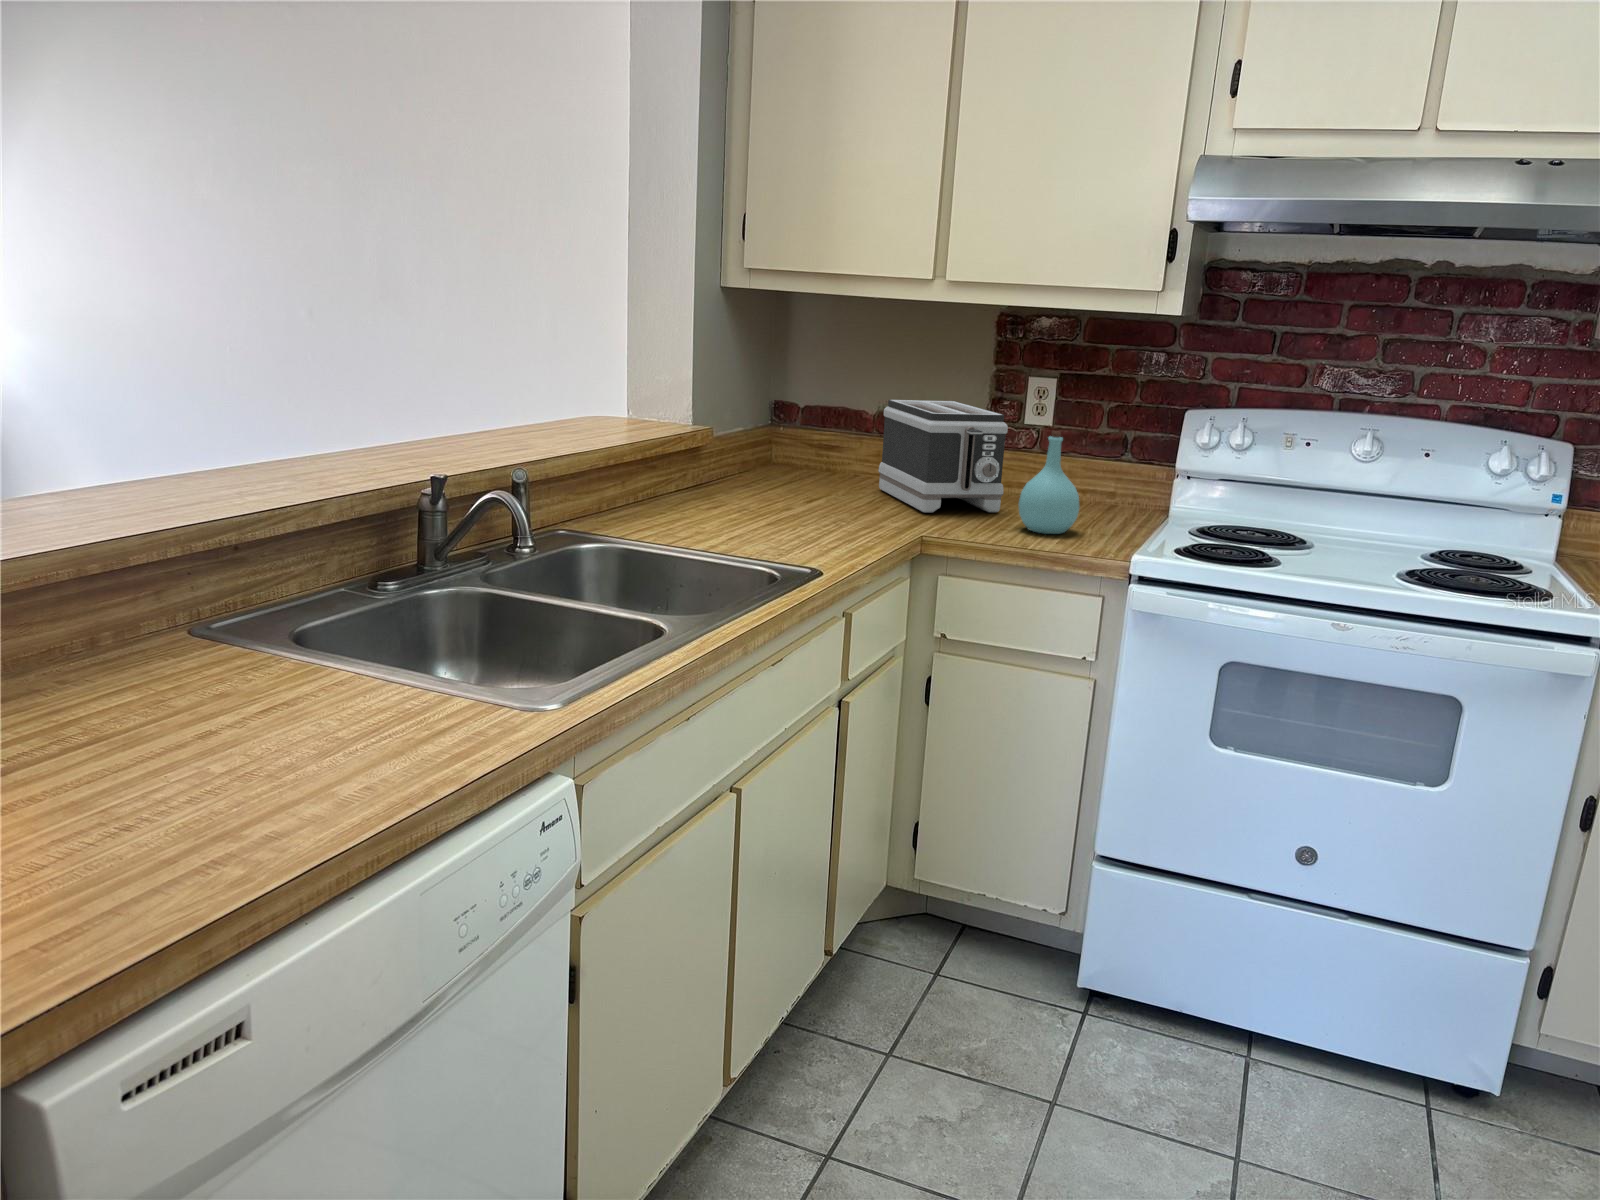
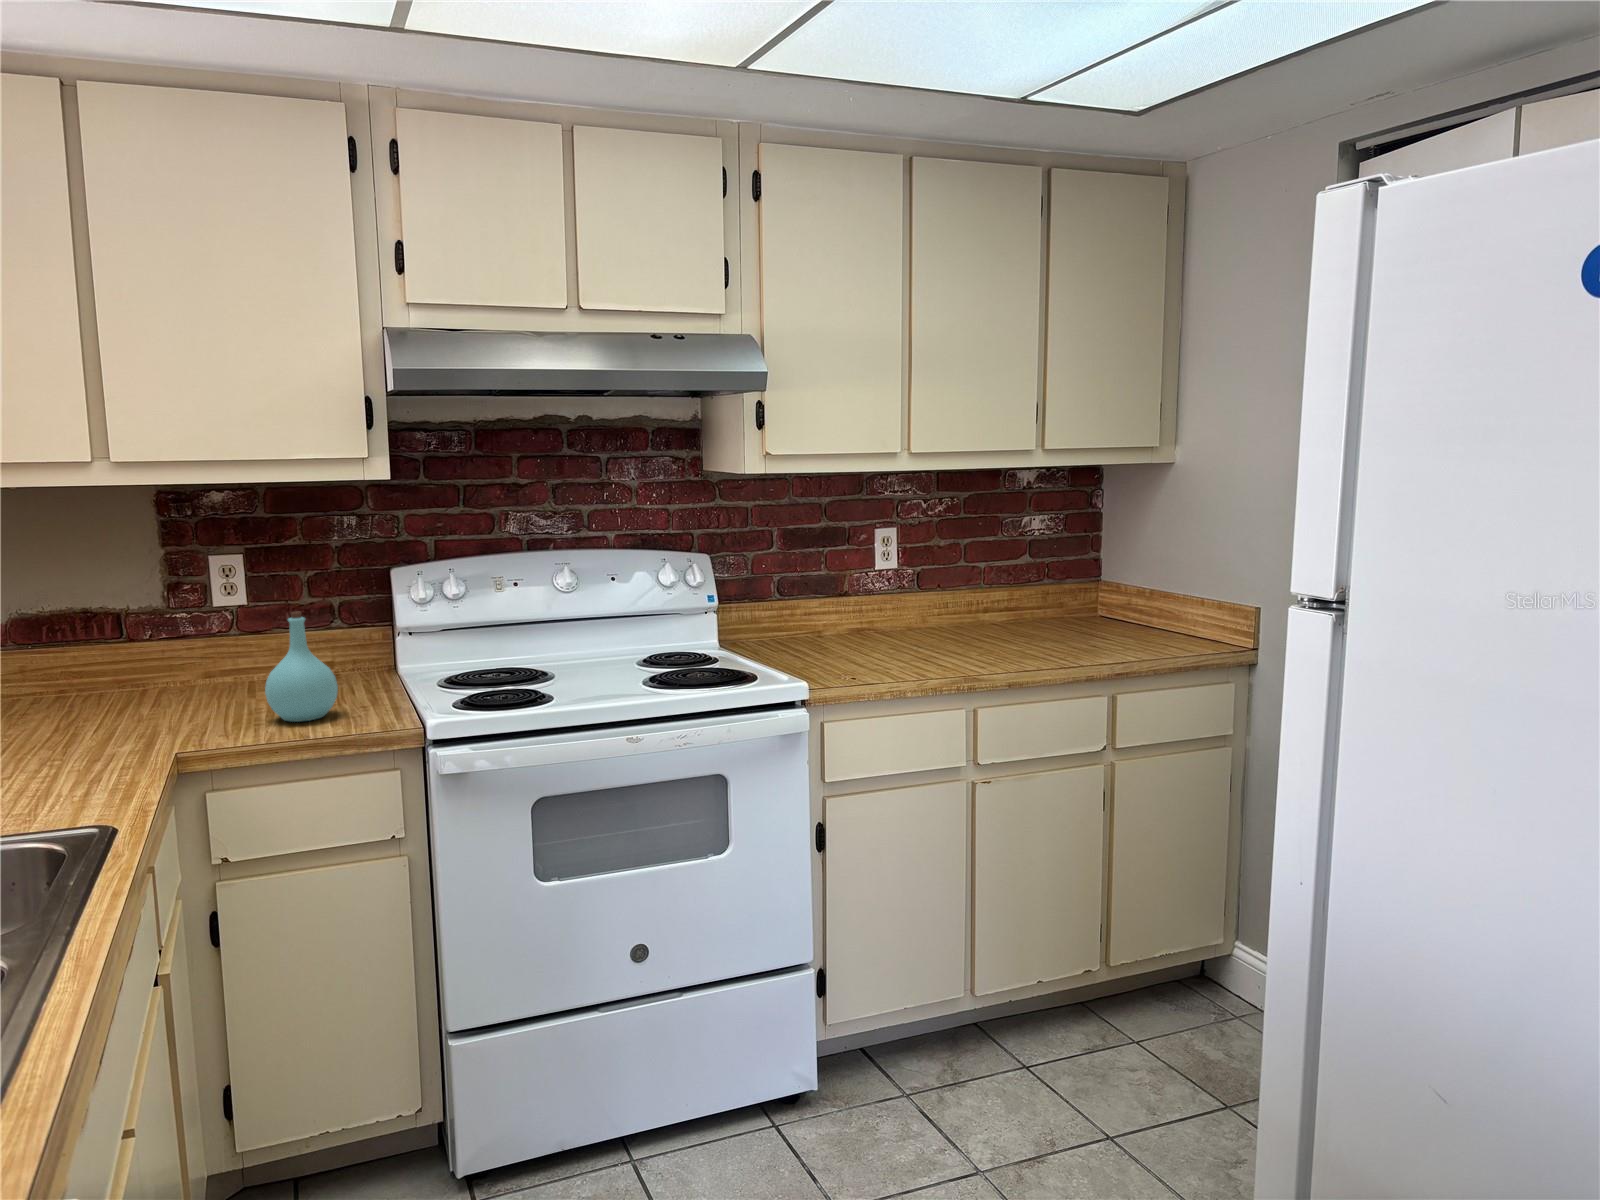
toaster: present [879,400,1008,513] -> none [37,596,231,730]

